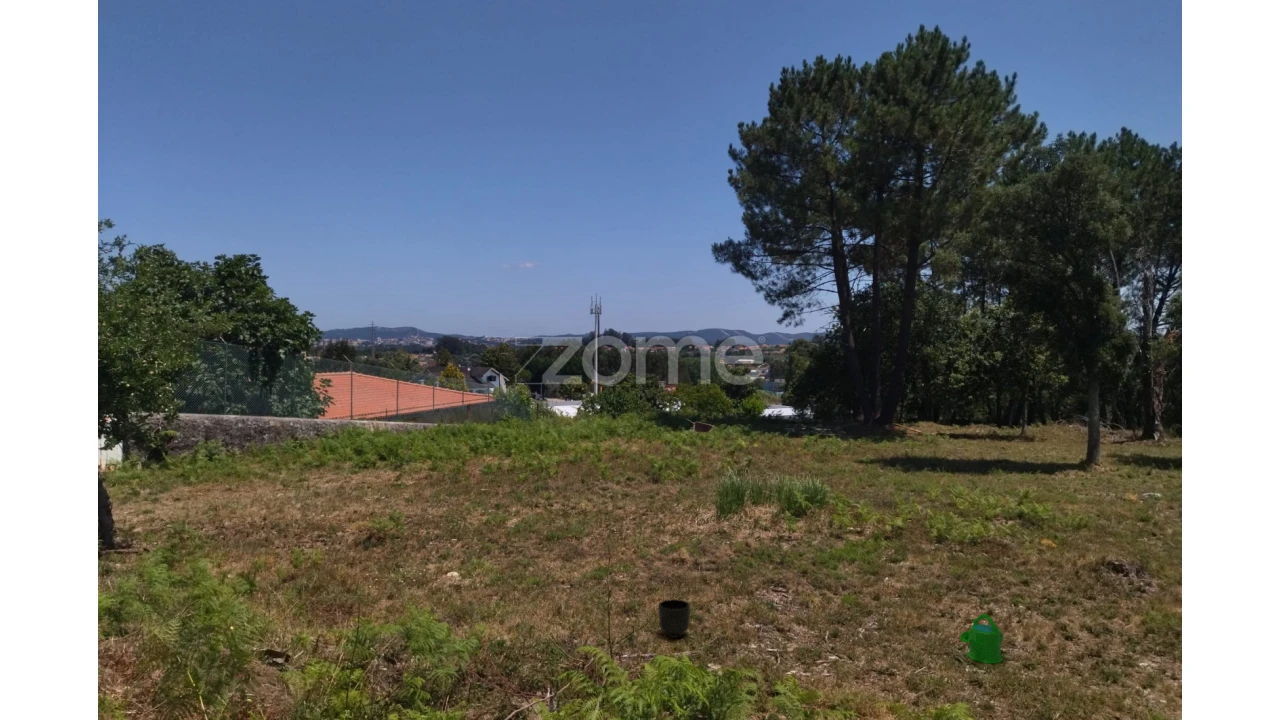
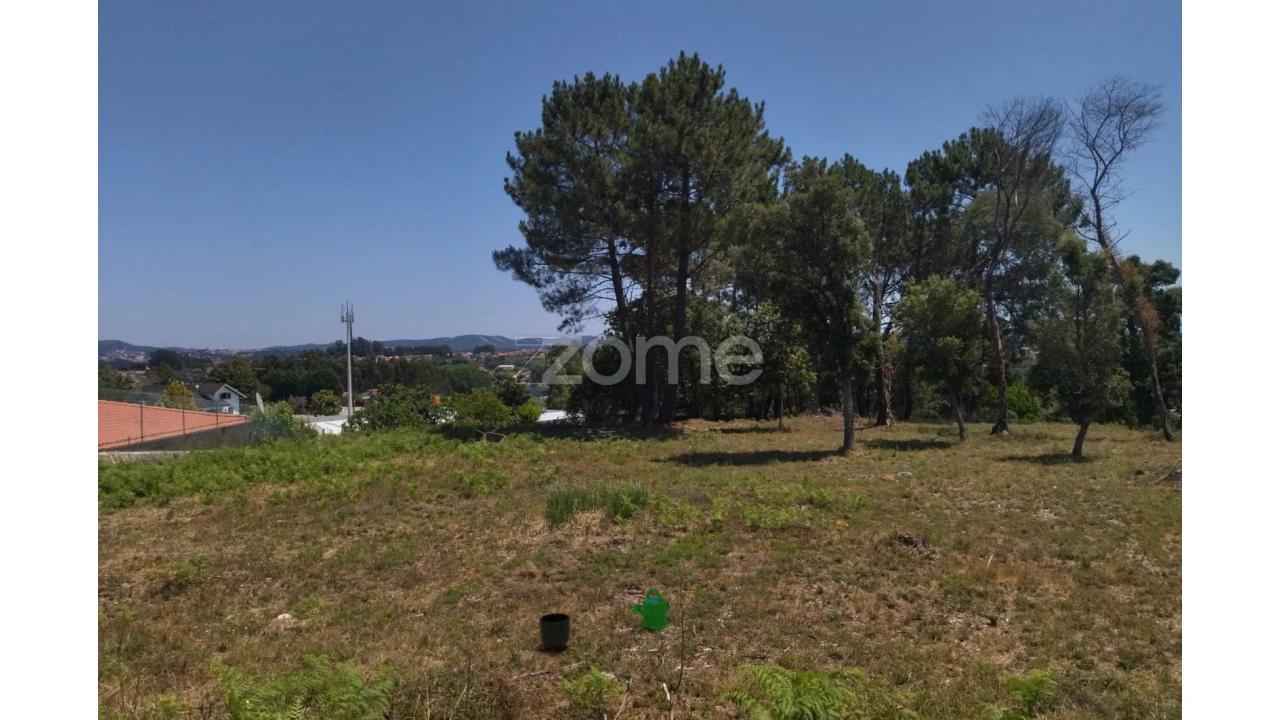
watering can: present [960,614,1003,663] -> present [634,588,670,629]

